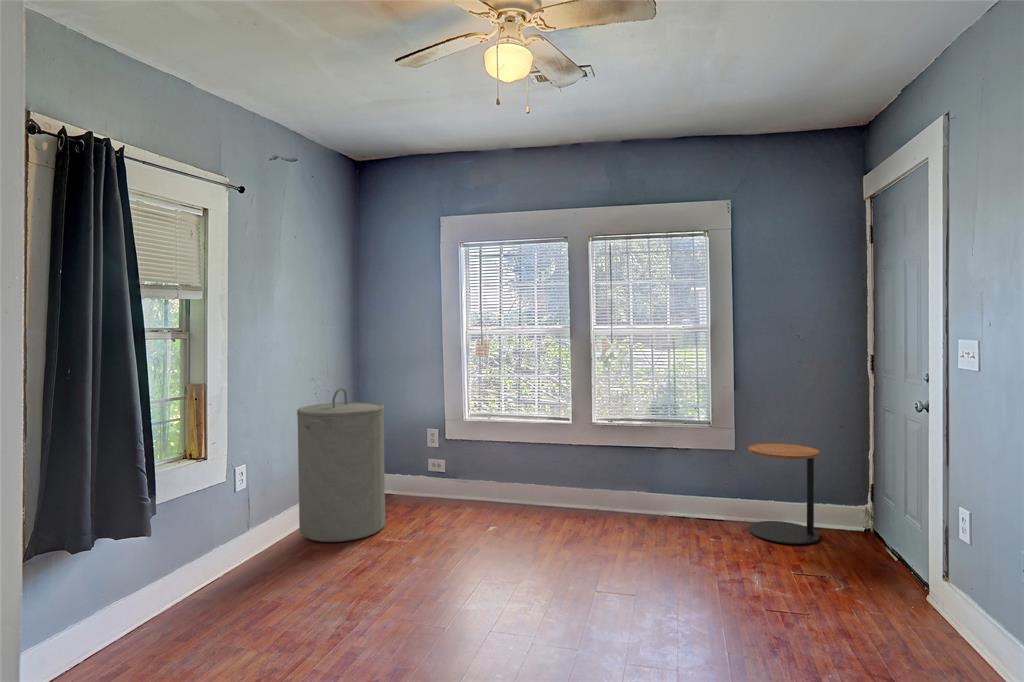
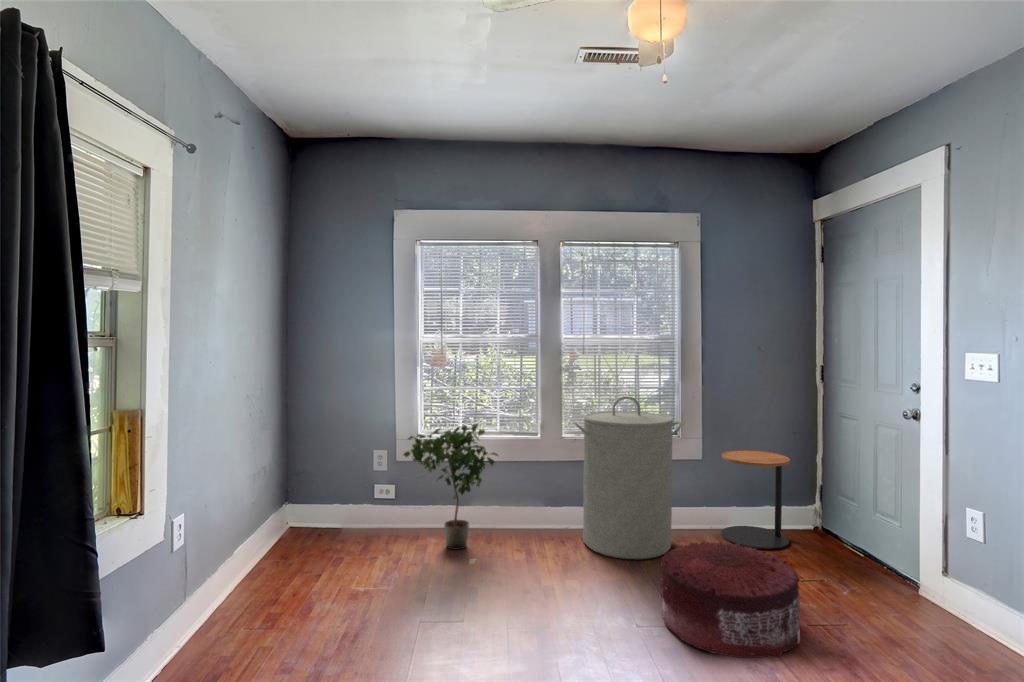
laundry hamper: present [297,388,385,542] -> present [574,396,682,559]
potted plant: none [437,408,527,518] -> present [403,424,498,549]
pouf: none [615,522,753,629] -> present [660,543,800,658]

